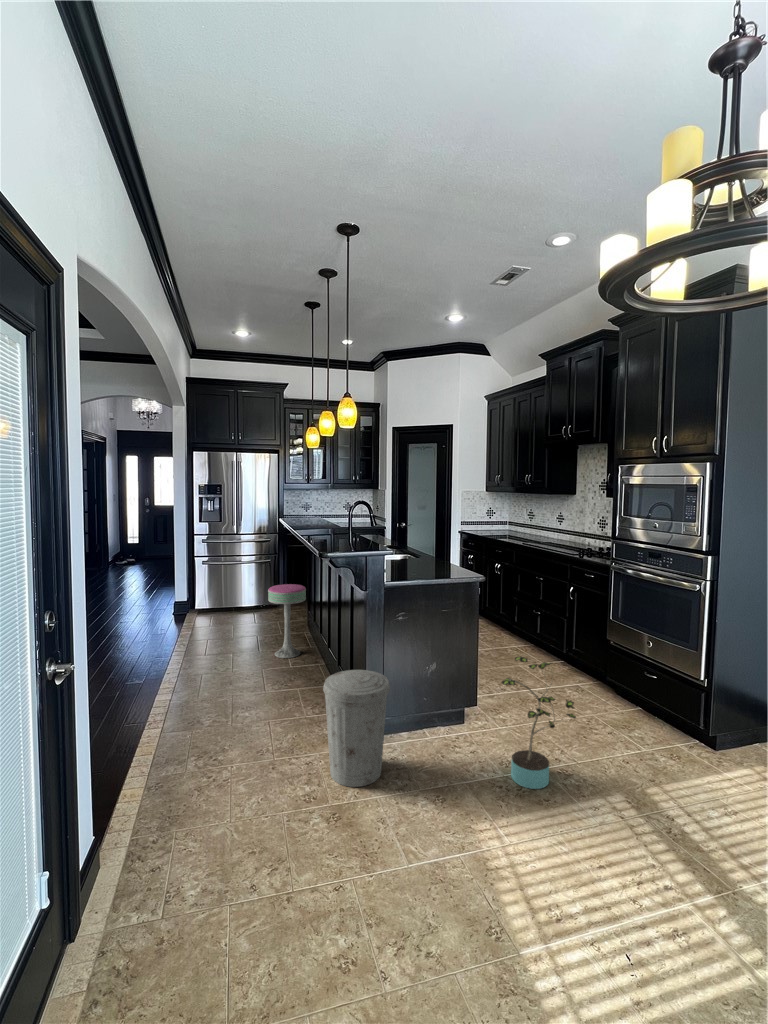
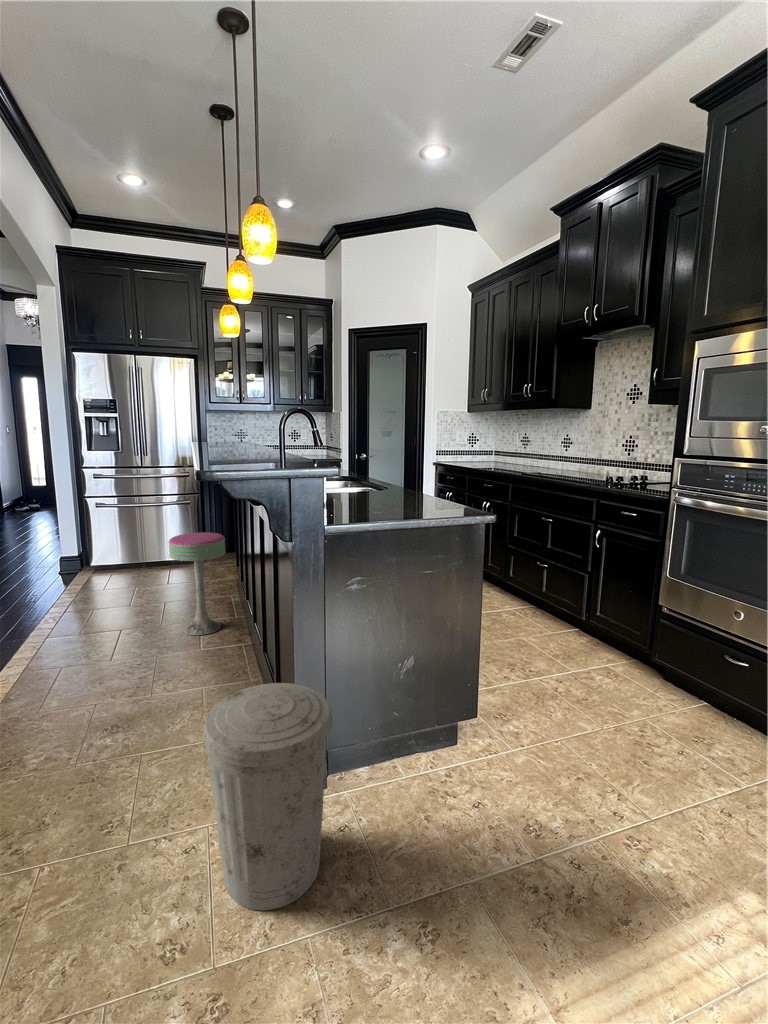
potted plant: present [502,657,576,789] -> none [542,654,680,892]

